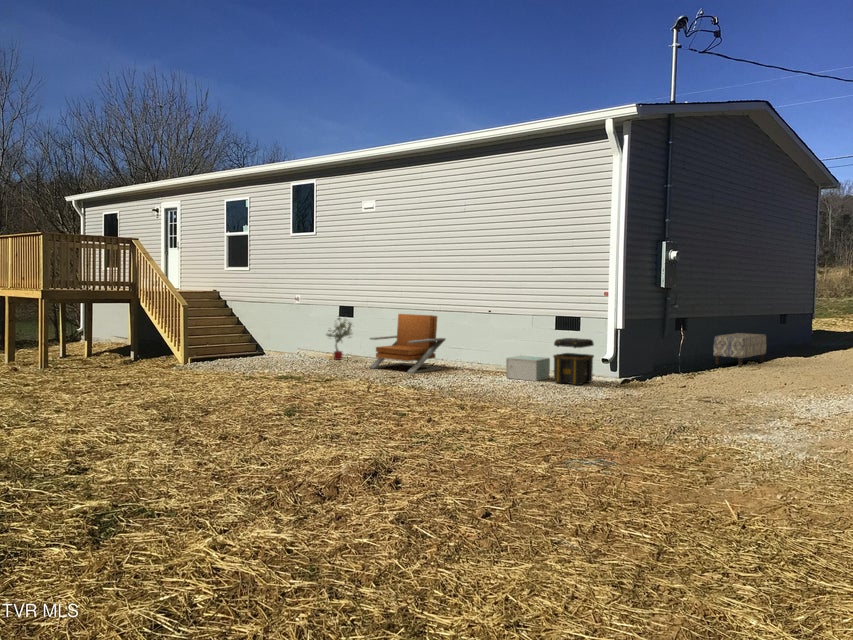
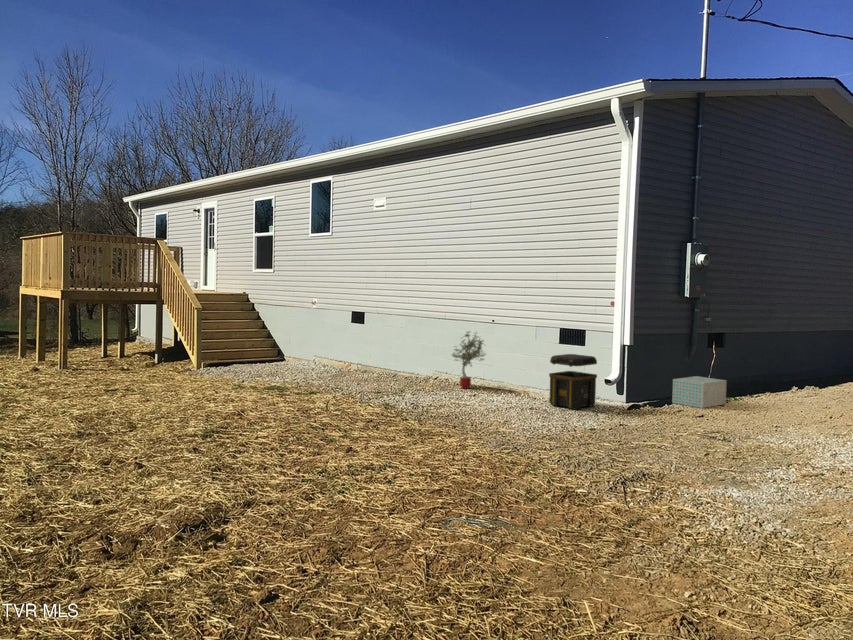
lounge chair: present [370,314,446,374] -> none [368,321,450,388]
potted tree: present [326,317,352,360] -> present [452,332,485,389]
bench: present [714,333,766,367] -> none [769,350,841,392]
storage box: present [506,356,550,381] -> present [672,376,727,408]

